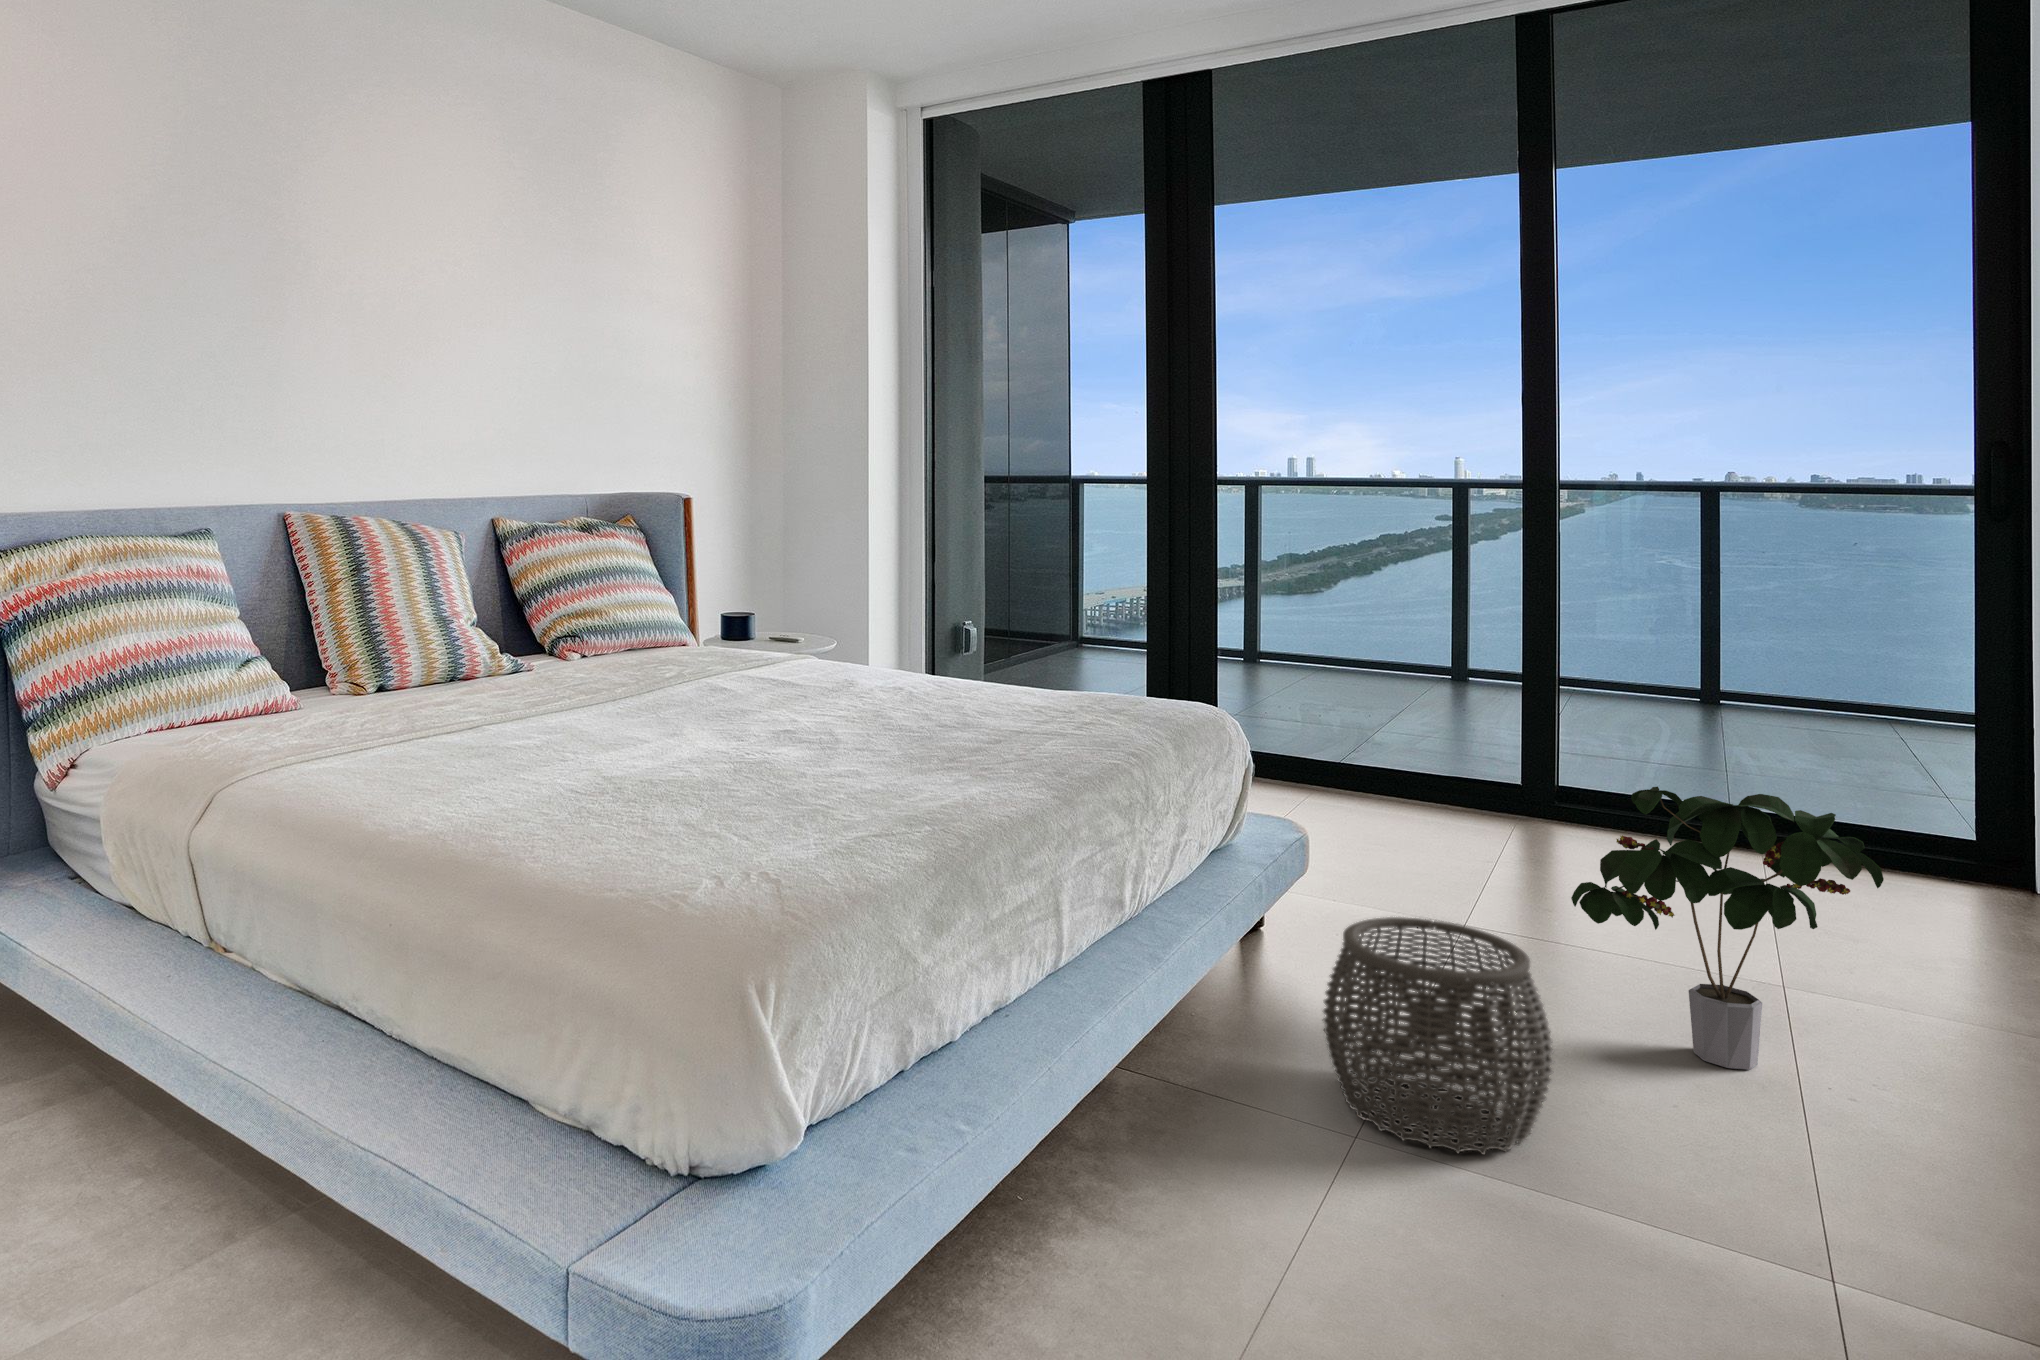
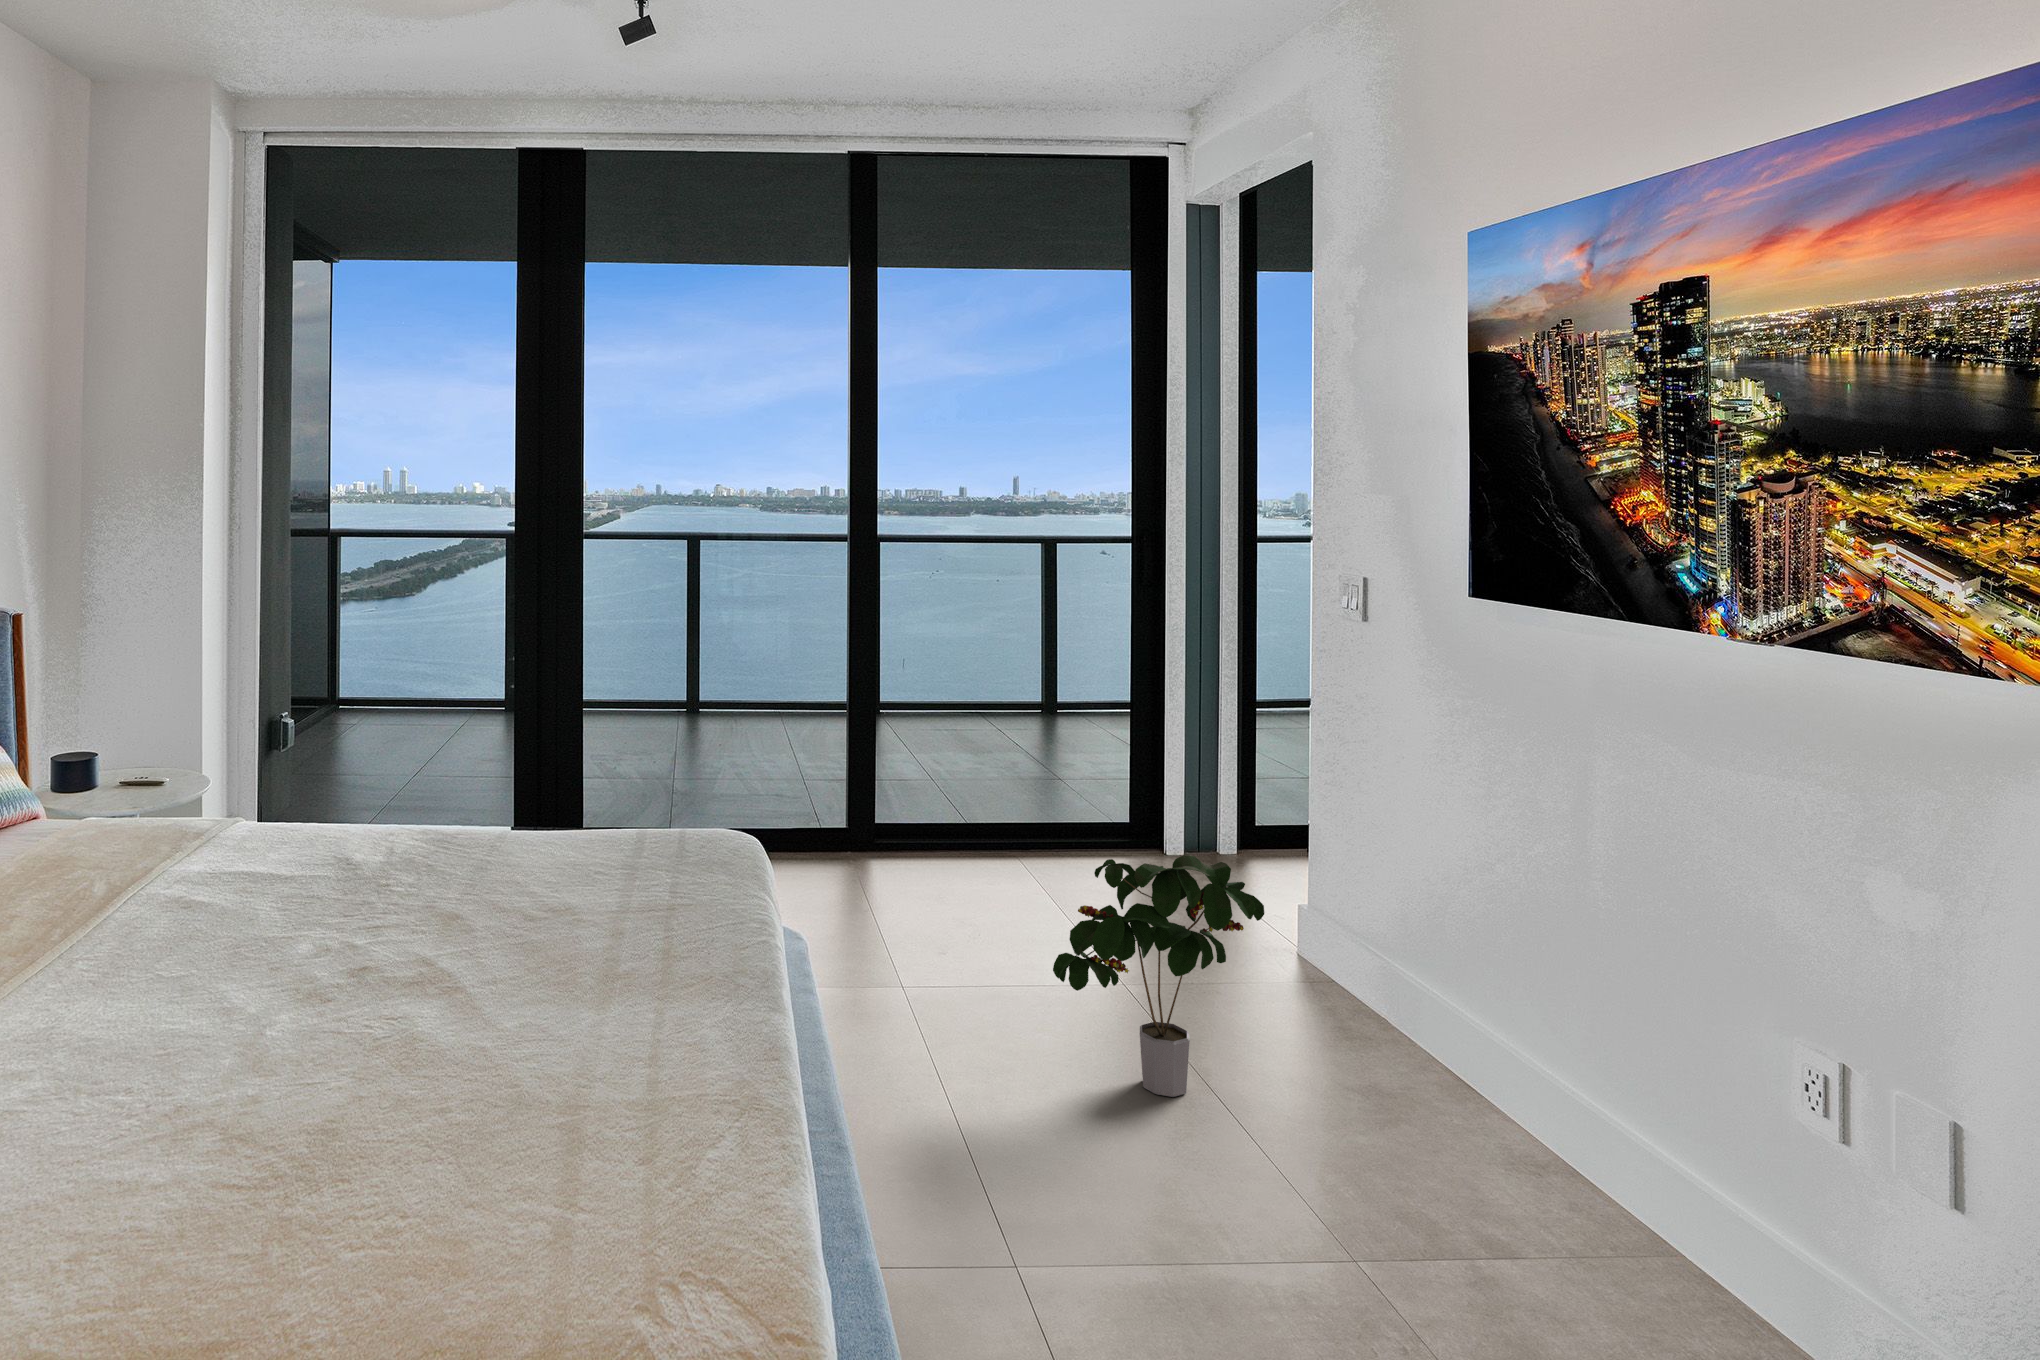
woven basket: present [1323,917,1554,1154] -> none [948,1038,1153,1285]

